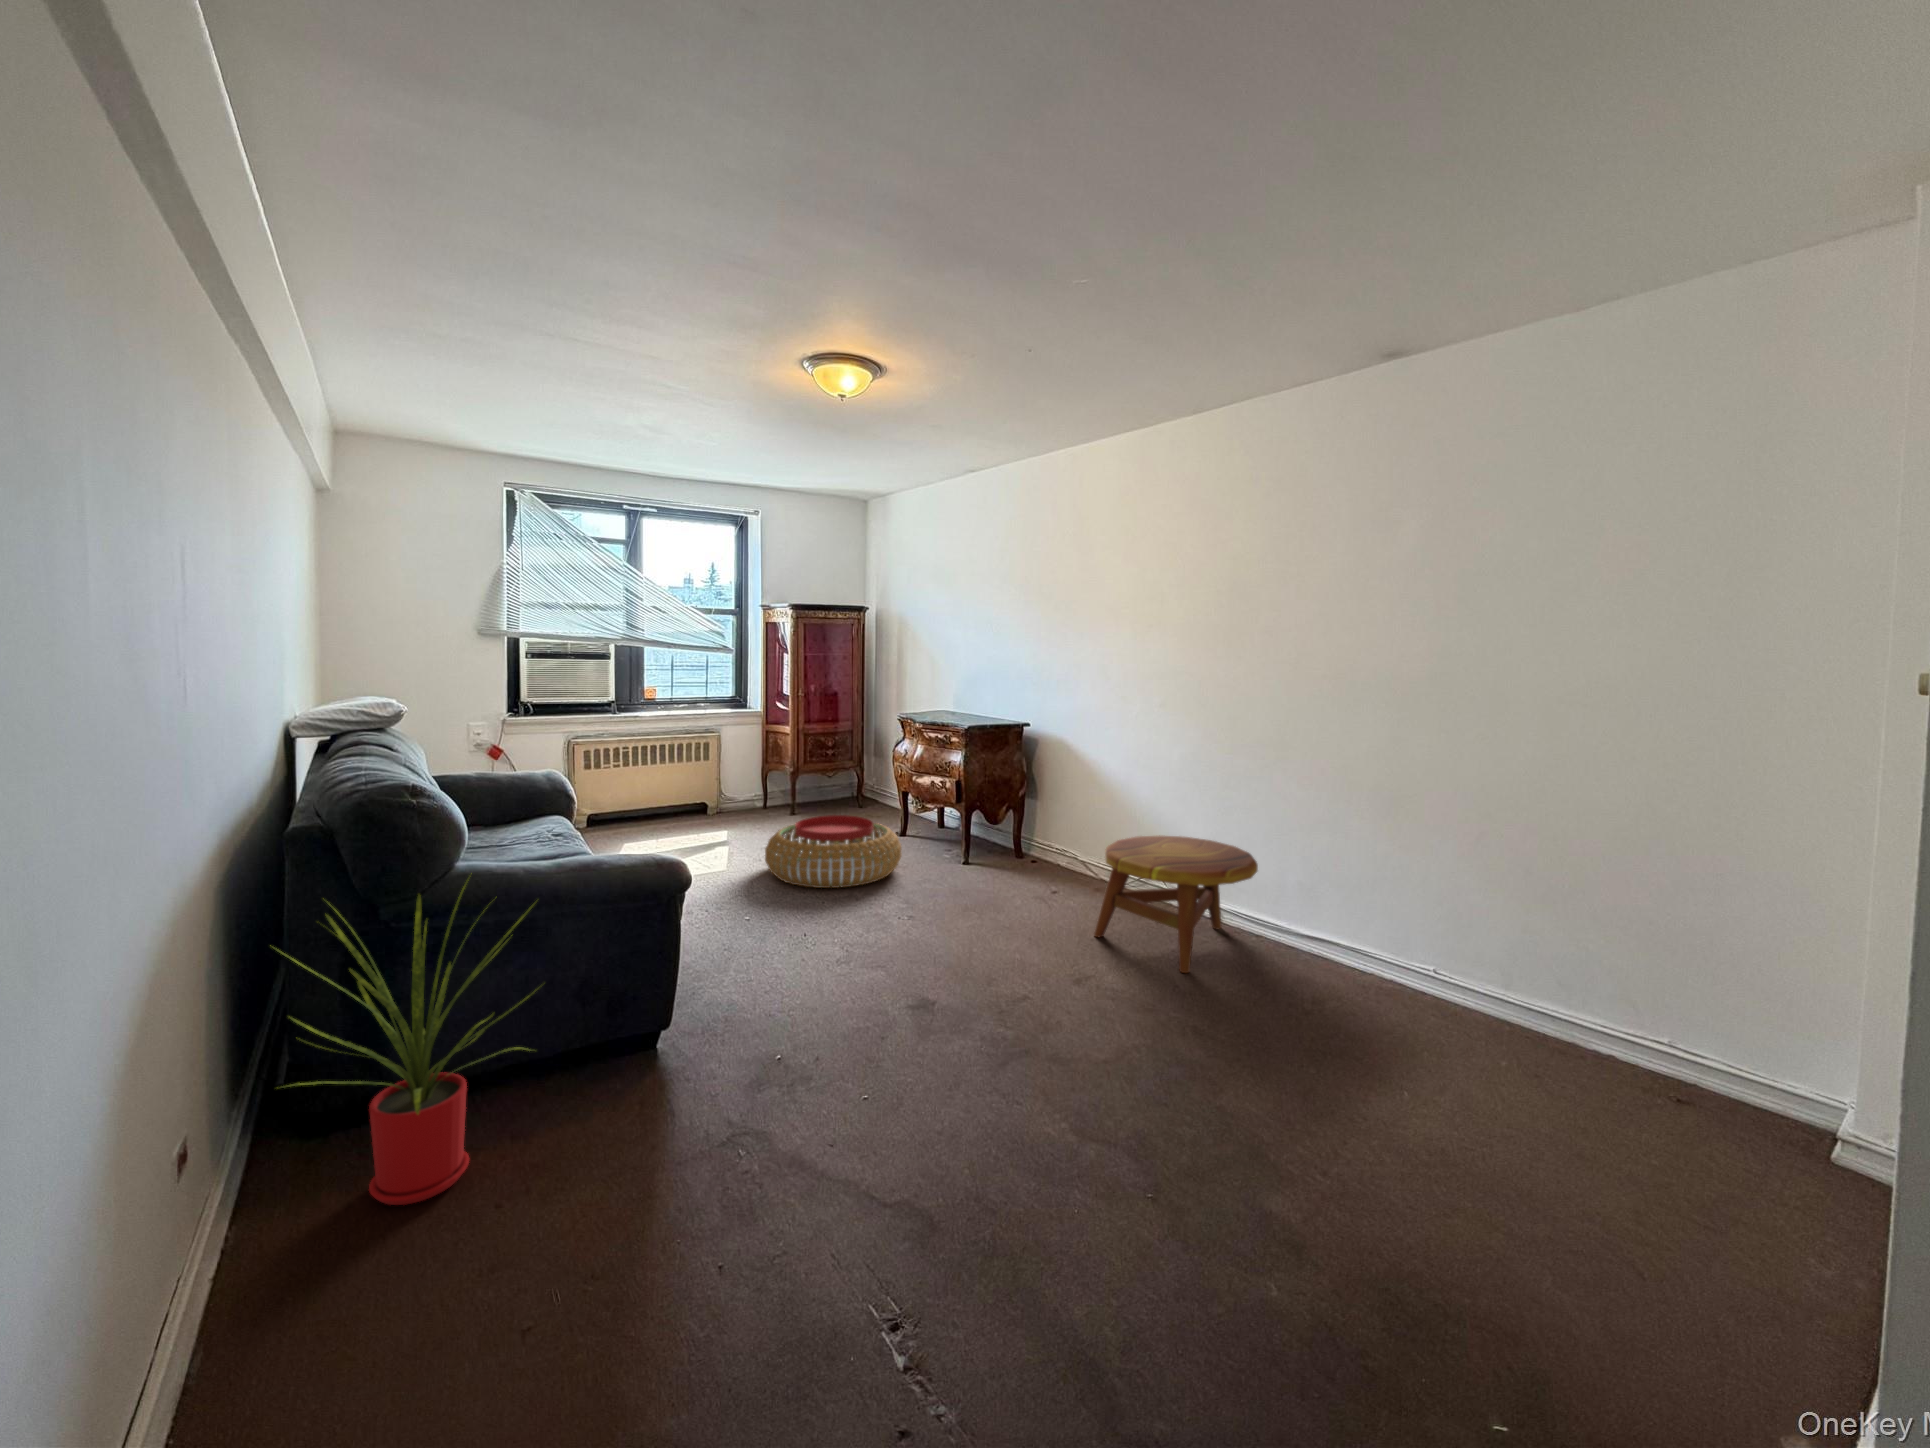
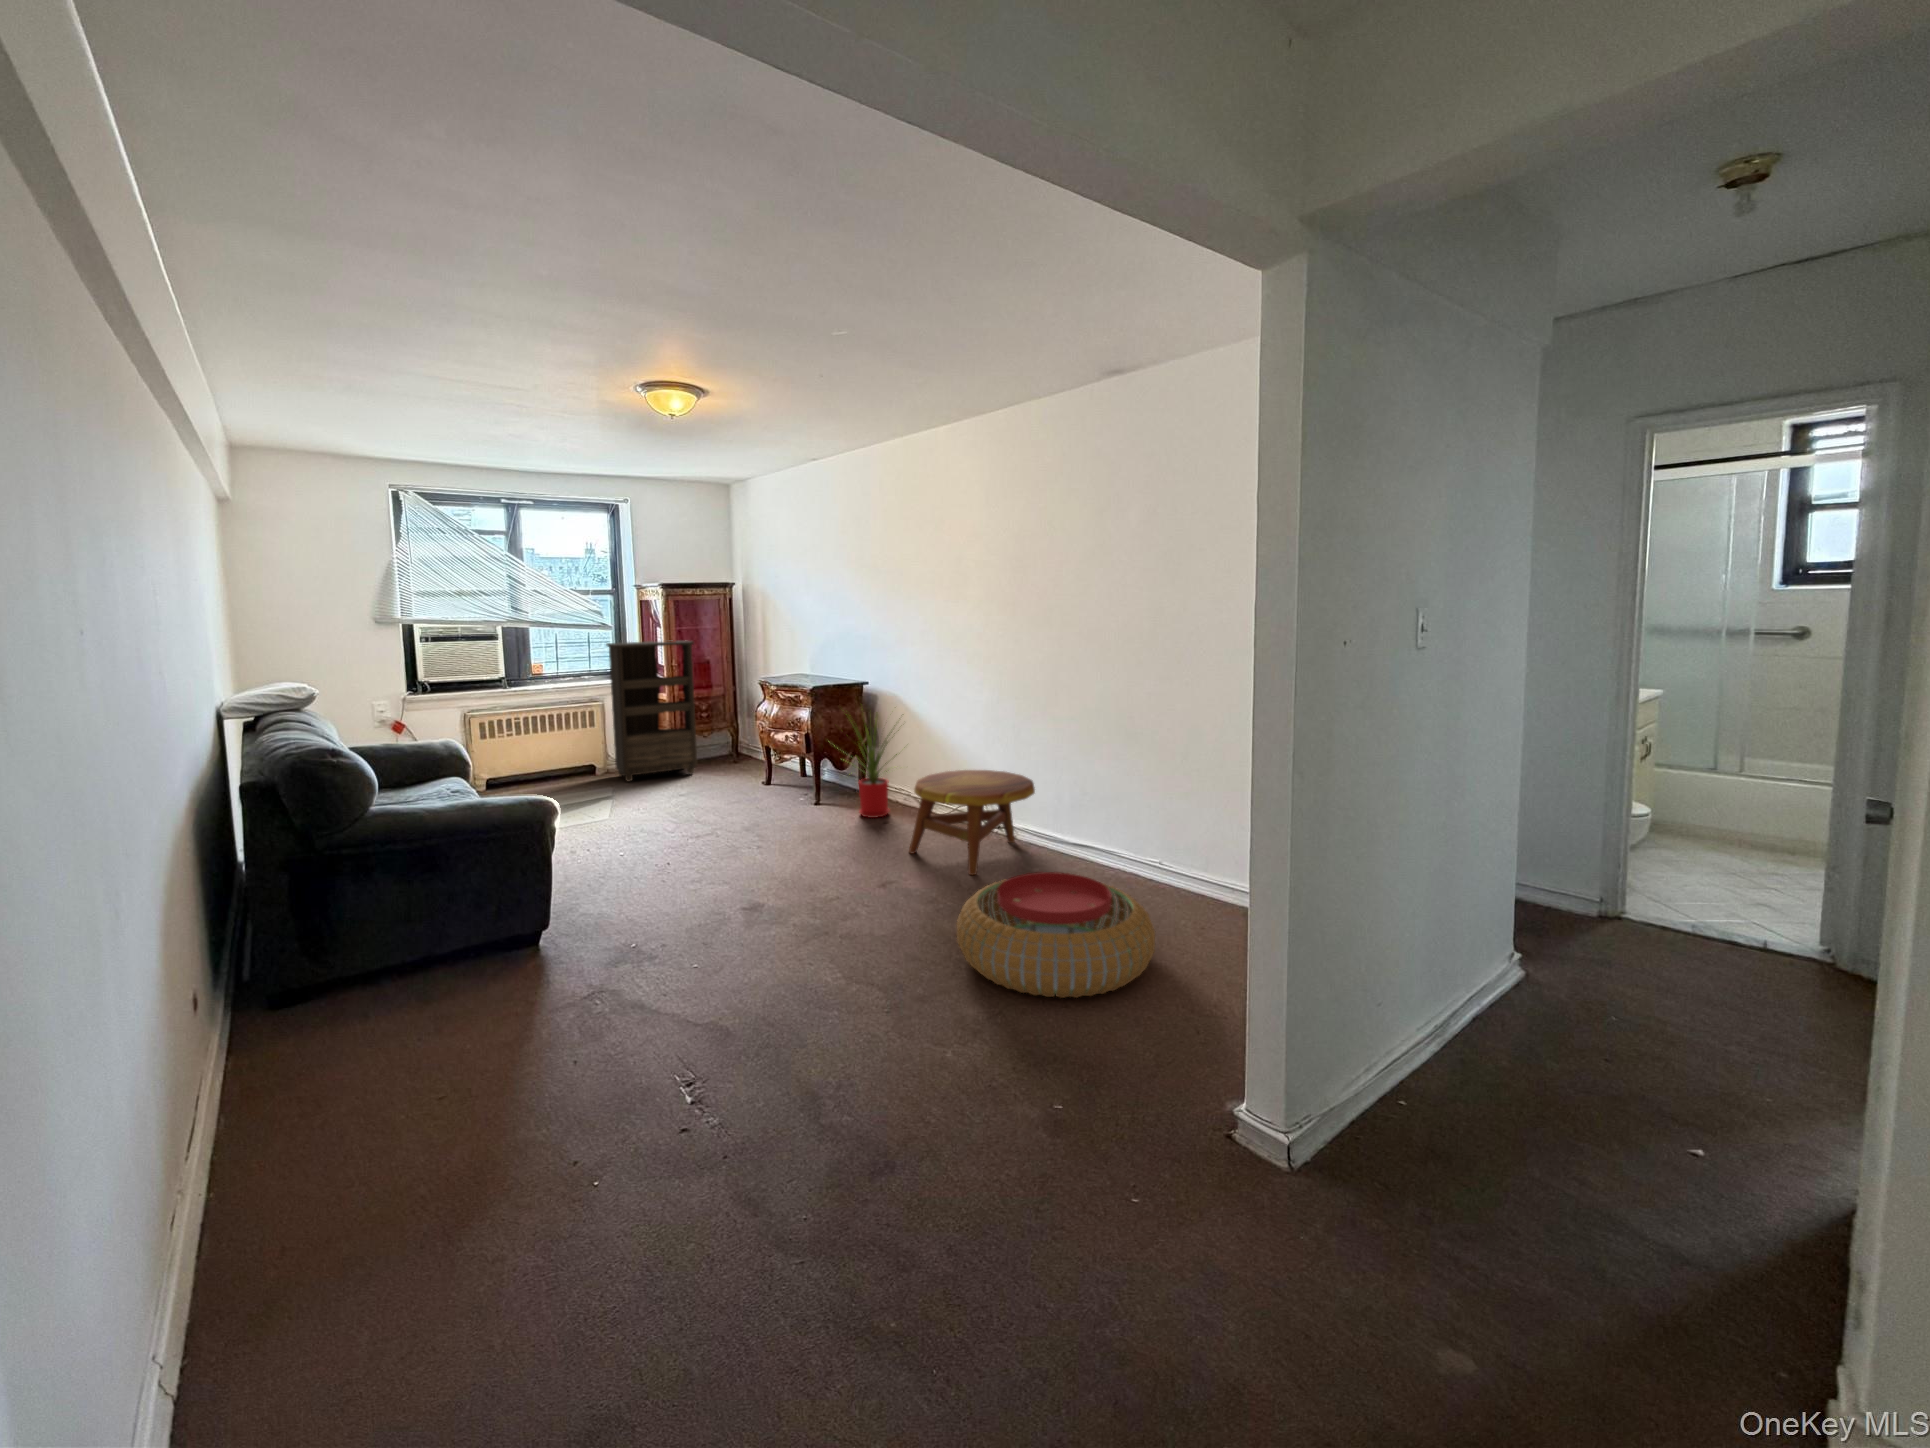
bookshelf: none [728,667,825,825] -> present [606,640,697,782]
pouf: present [765,815,901,888] -> present [956,872,1155,998]
house plant: present [274,880,536,1205] -> present [846,714,900,818]

